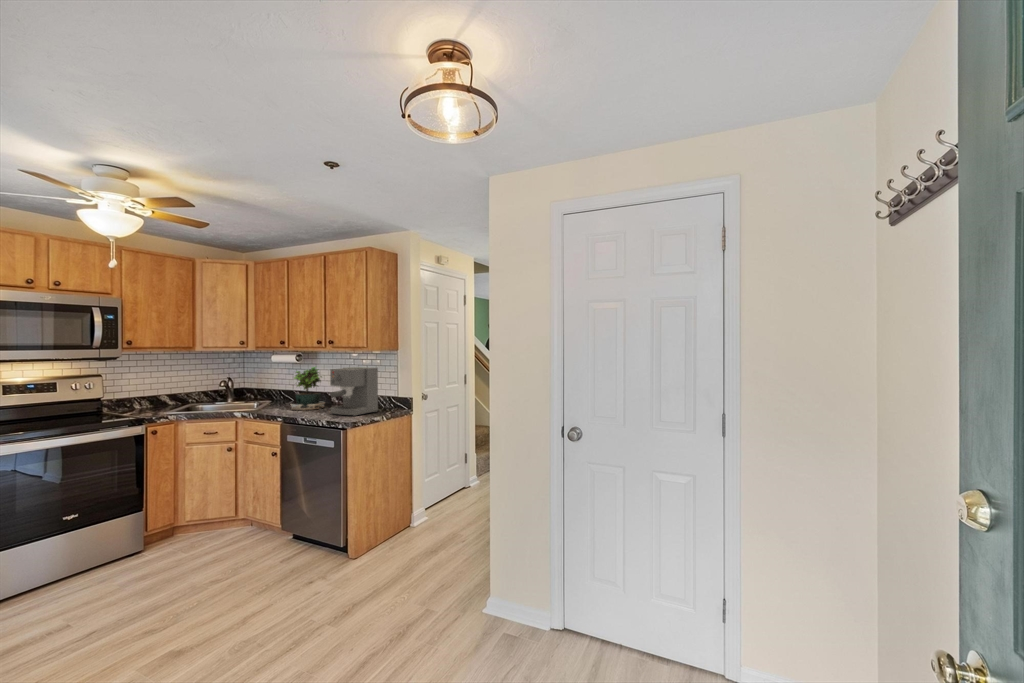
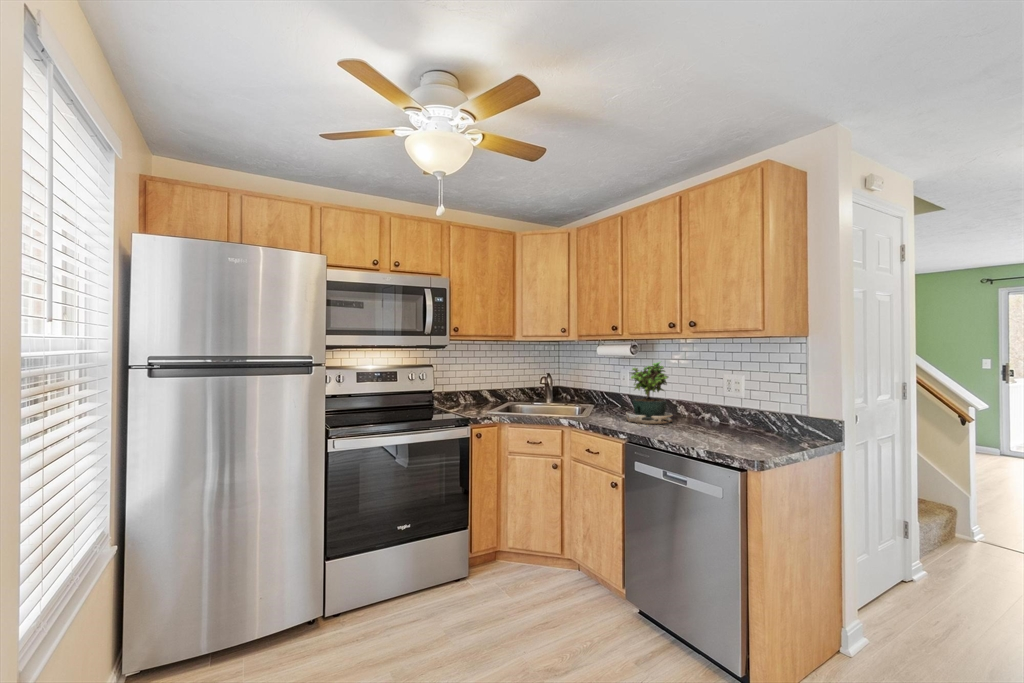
coffee maker: present [330,367,378,416] -> none [694,364,773,444]

